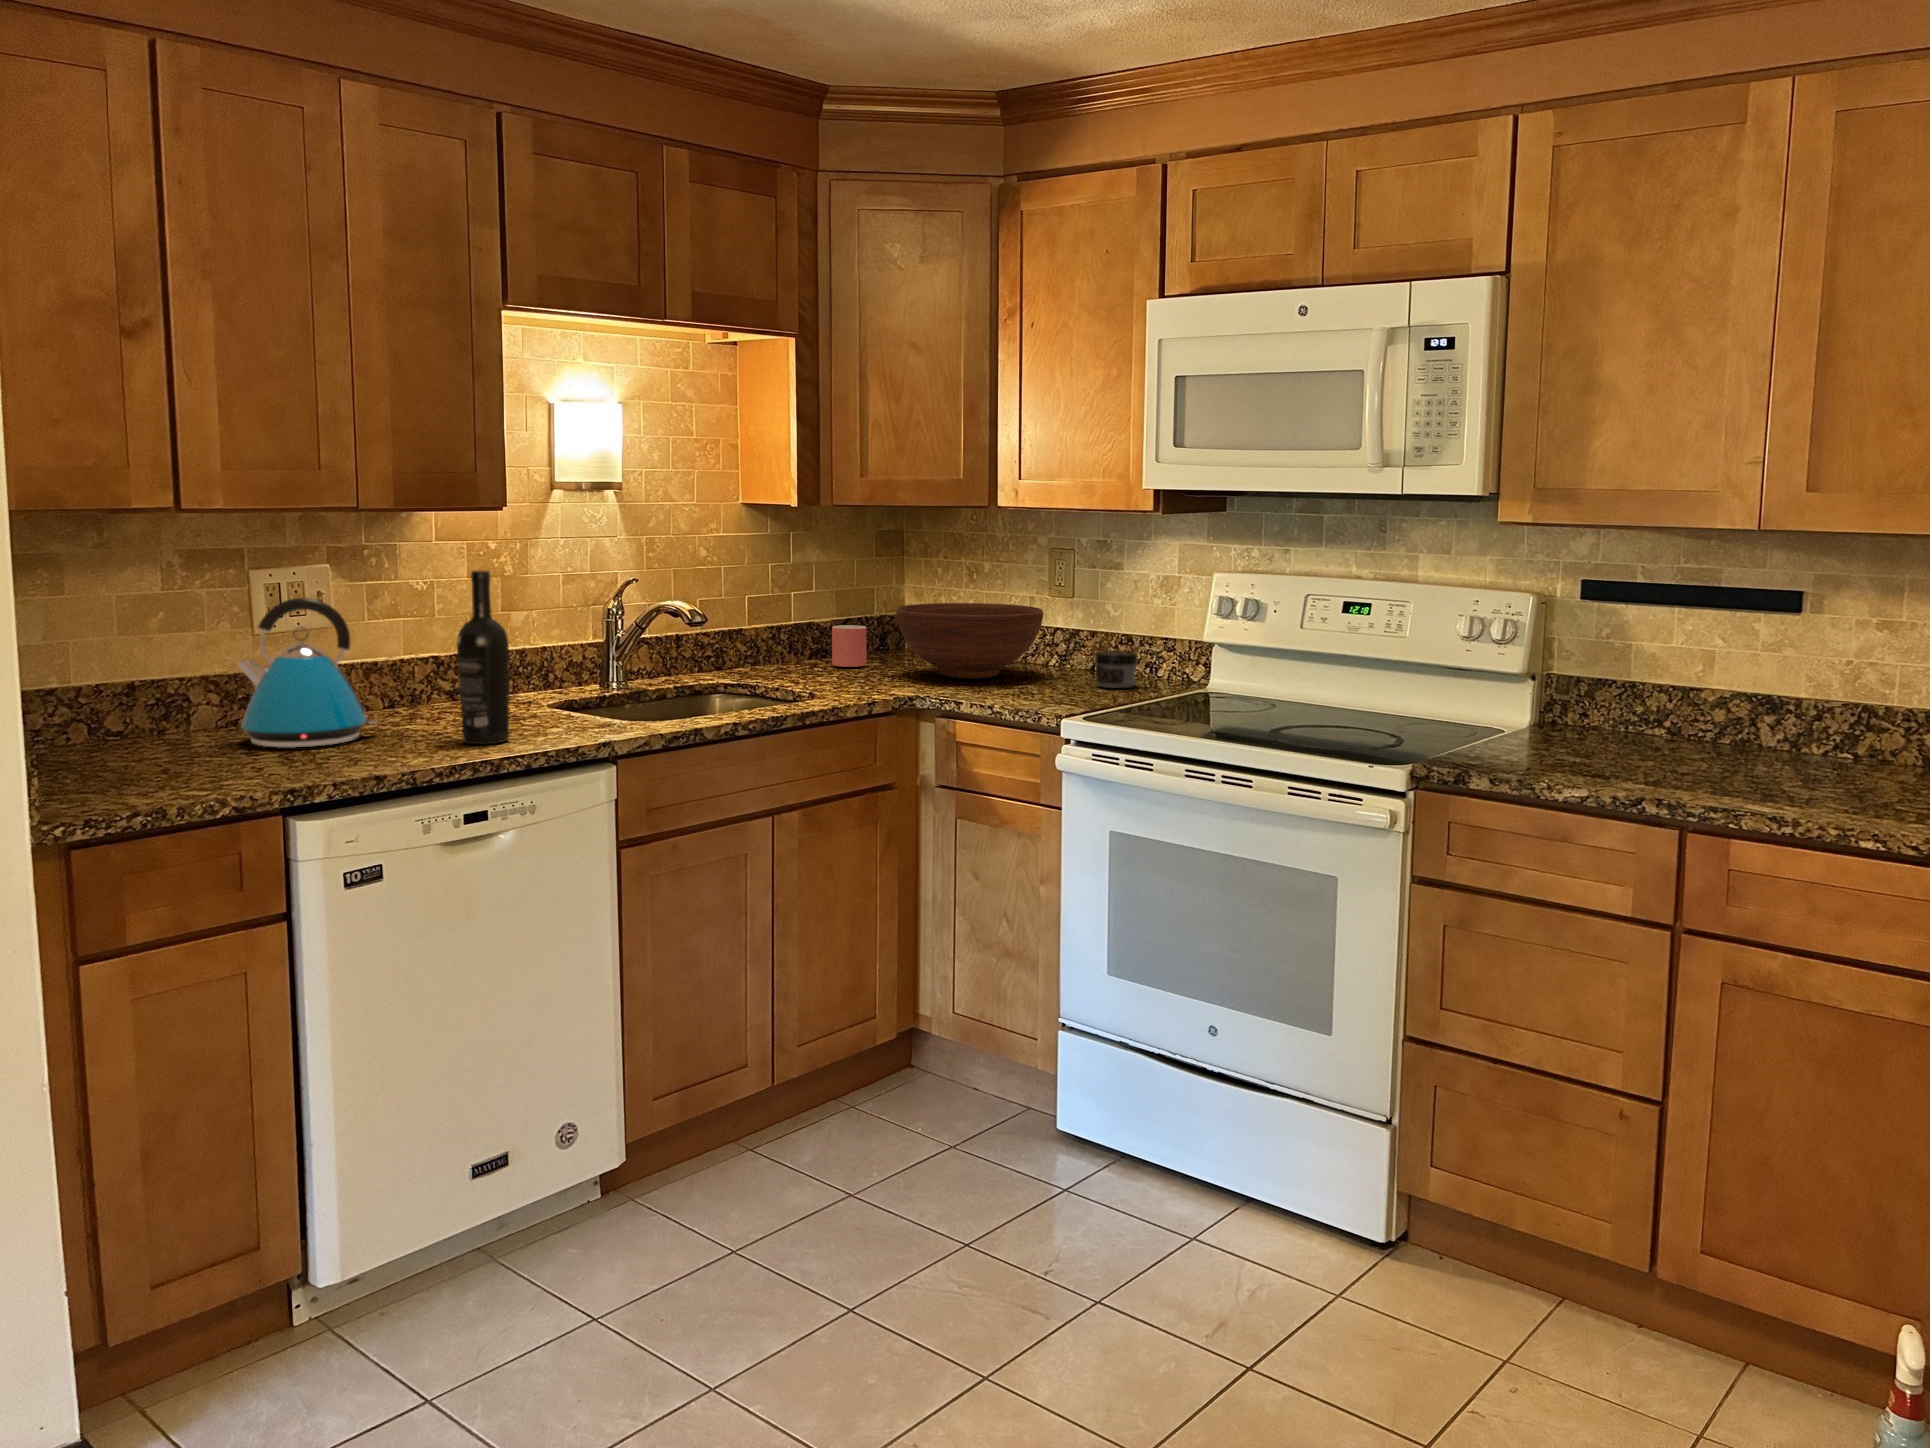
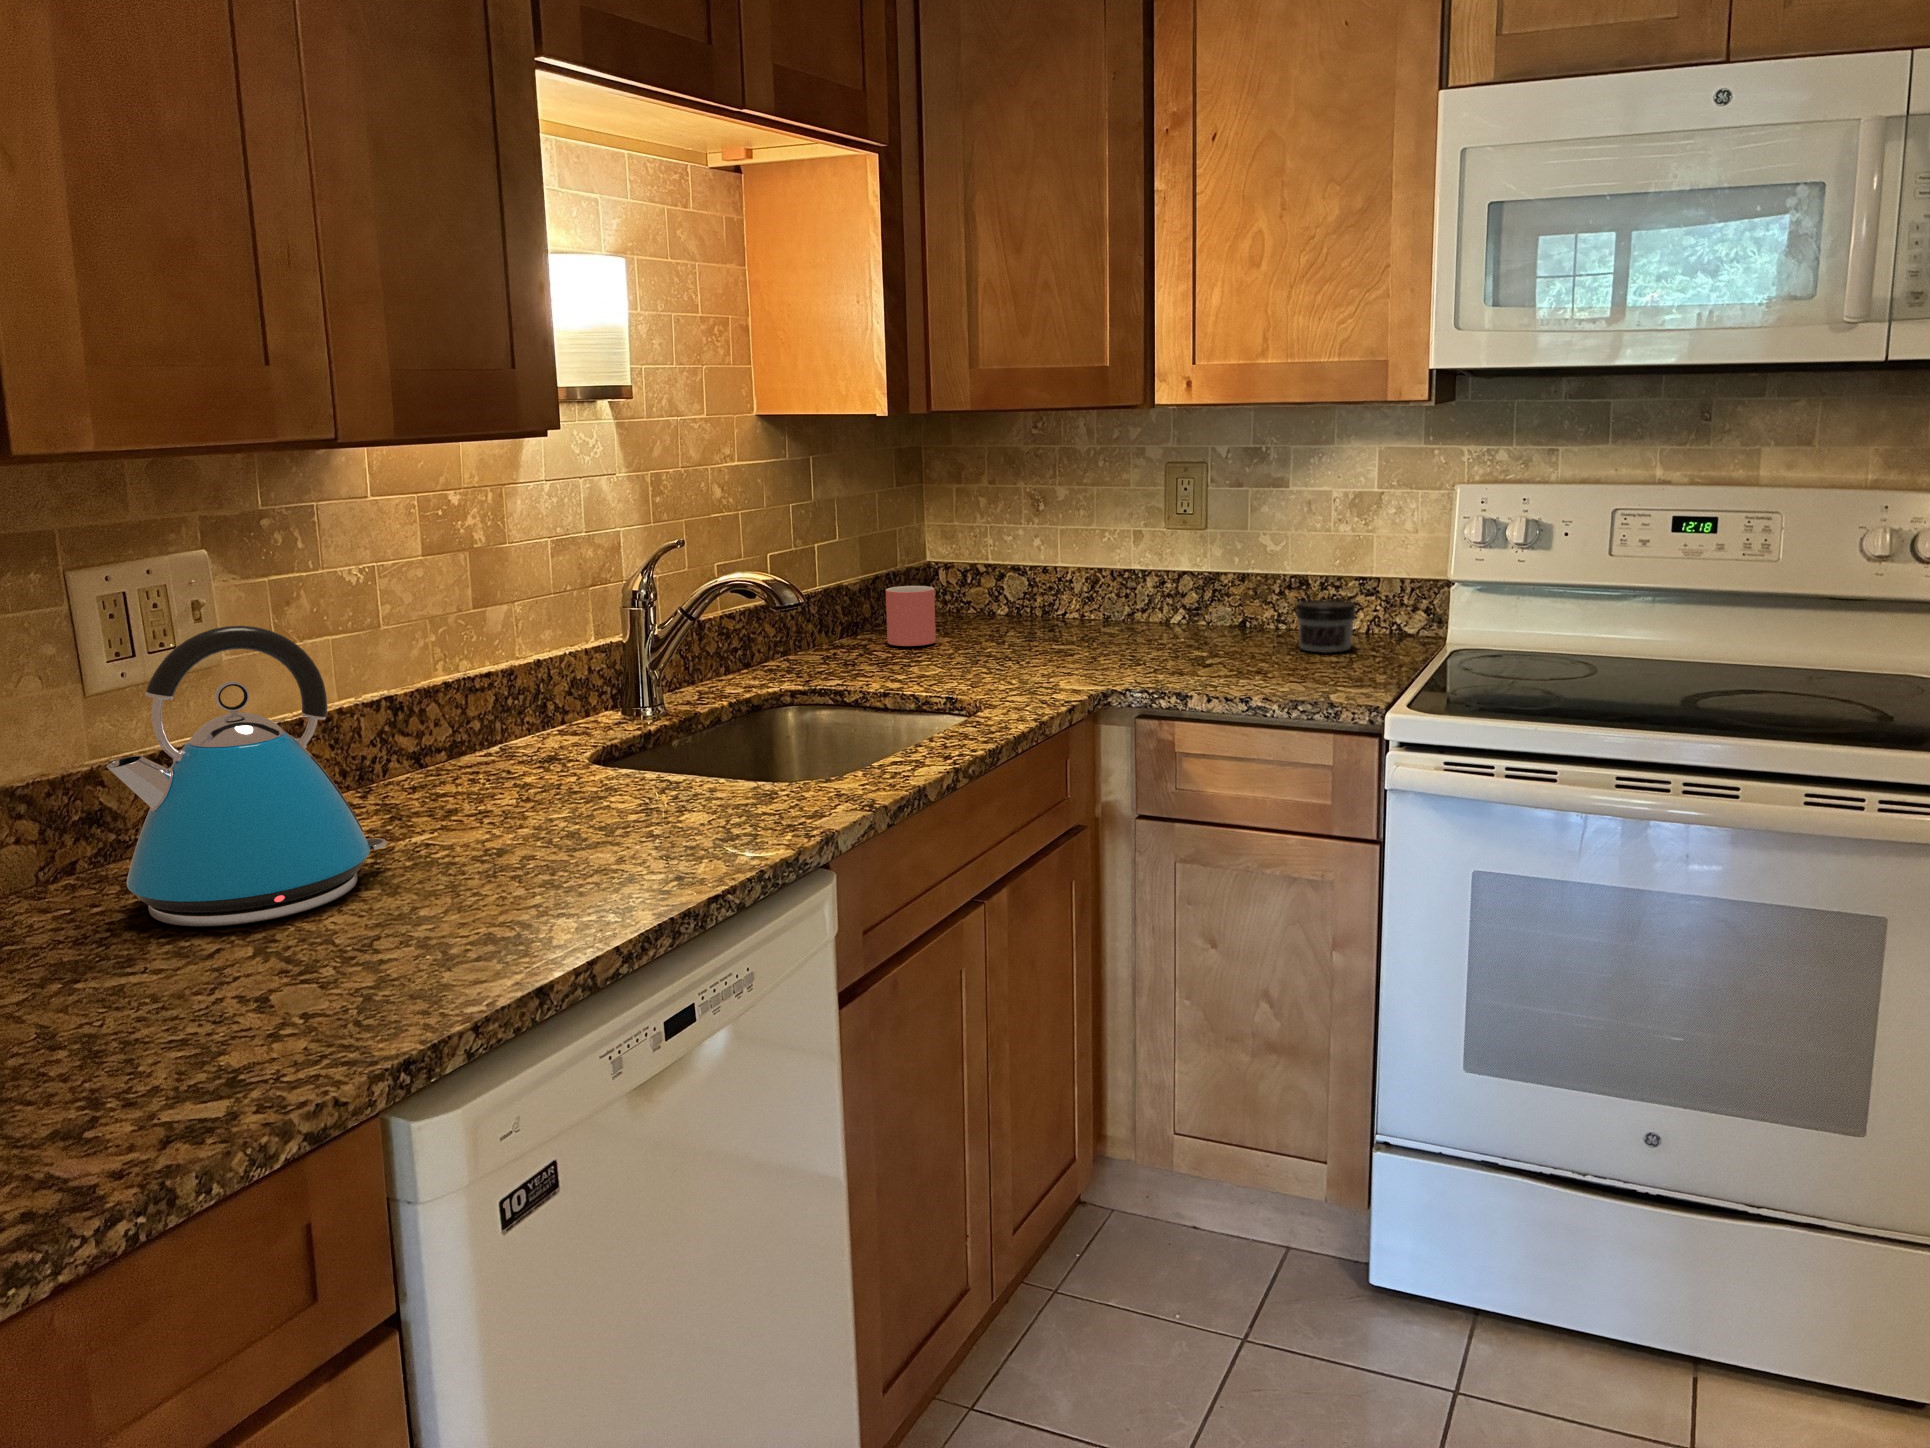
wine bottle: present [457,571,509,744] -> none [551,552,650,870]
fruit bowl: present [896,603,1043,679] -> none [1004,544,1210,653]

